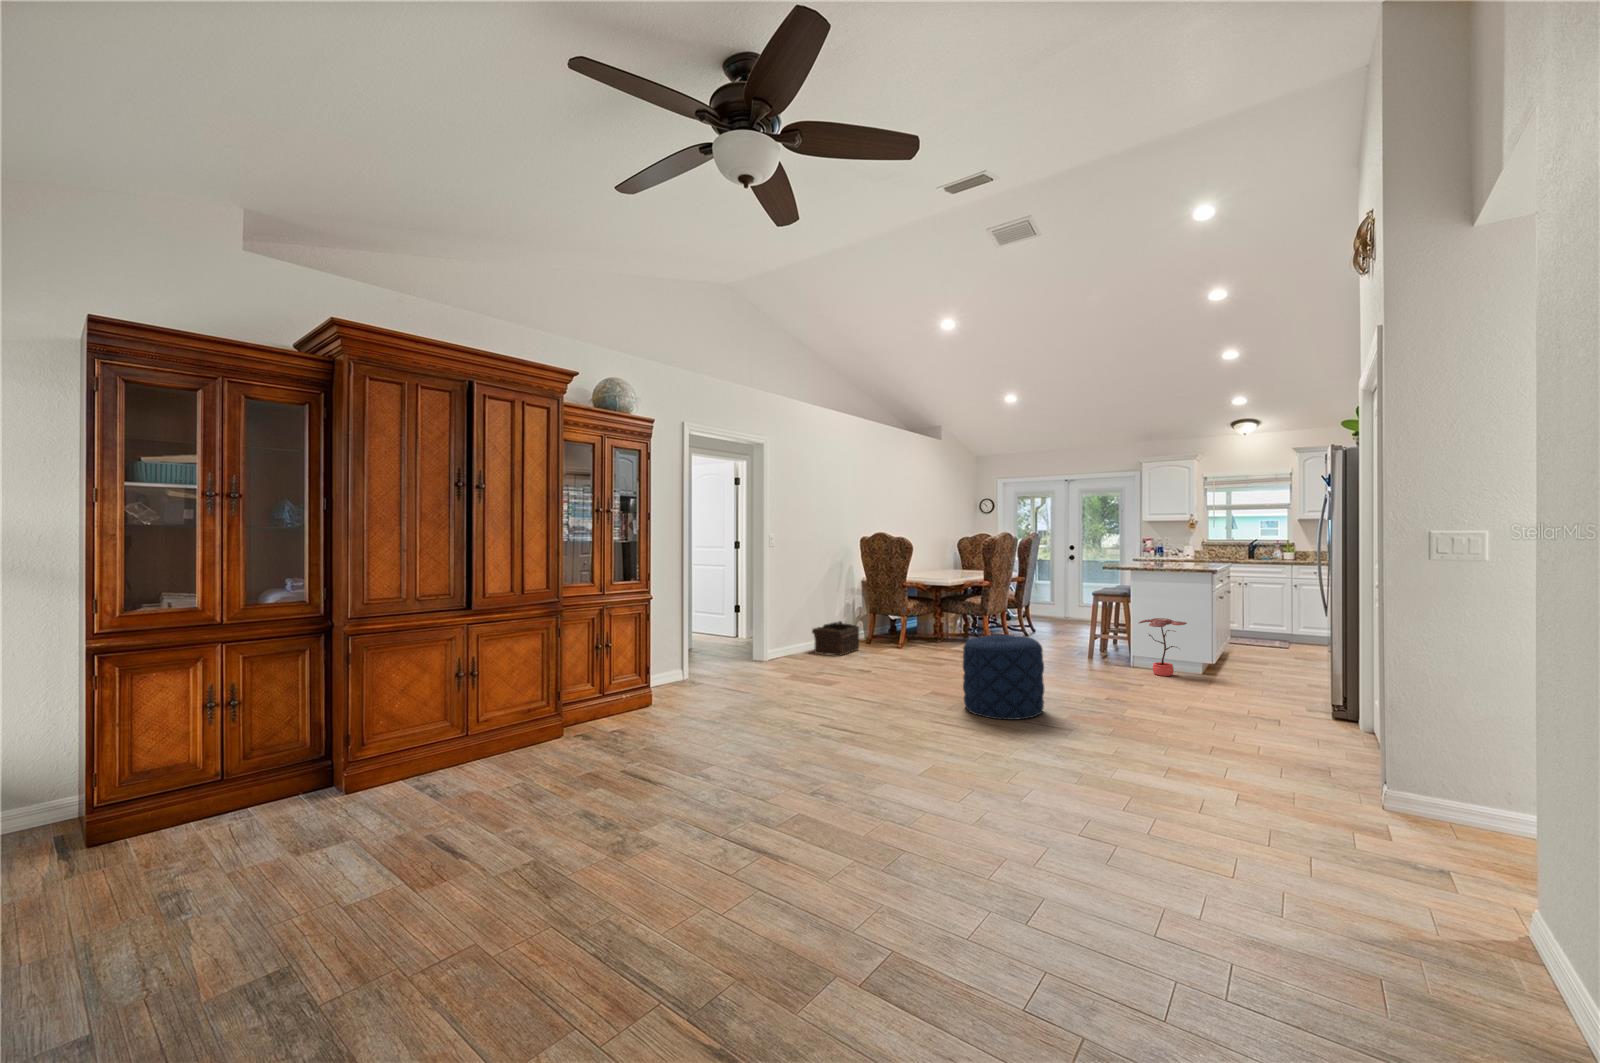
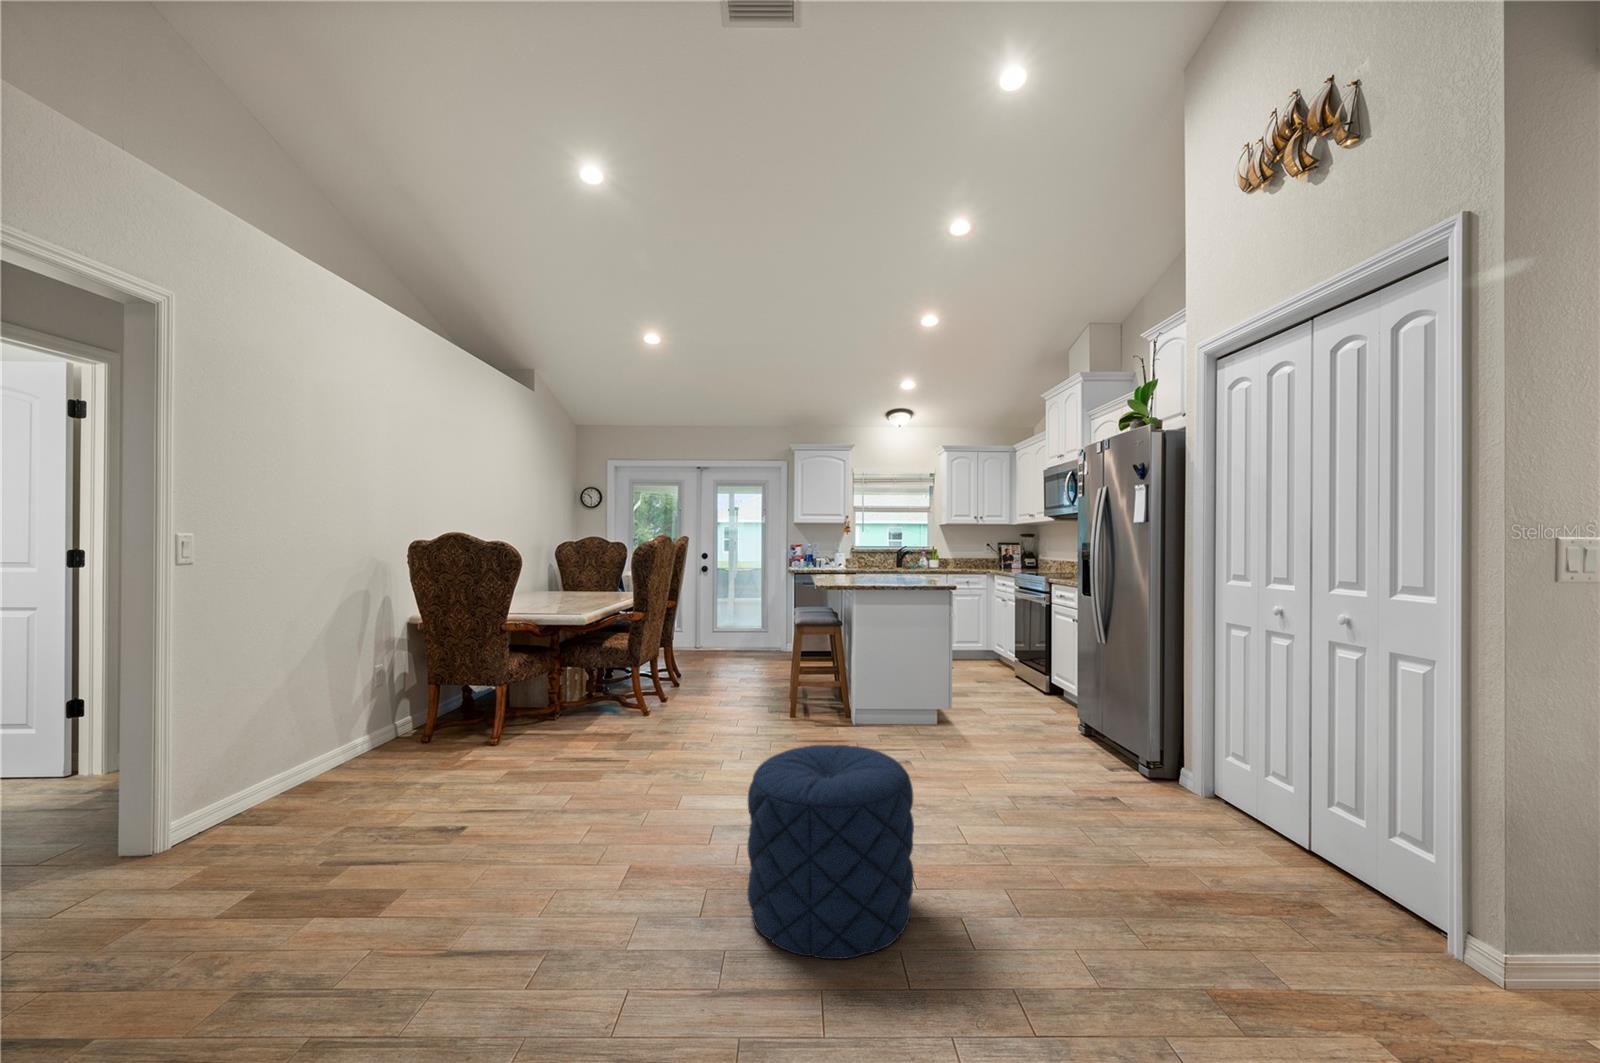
potted plant: present [1139,618,1187,676] -> none [886,659,948,742]
basket: present [812,621,859,655] -> none [284,714,415,797]

